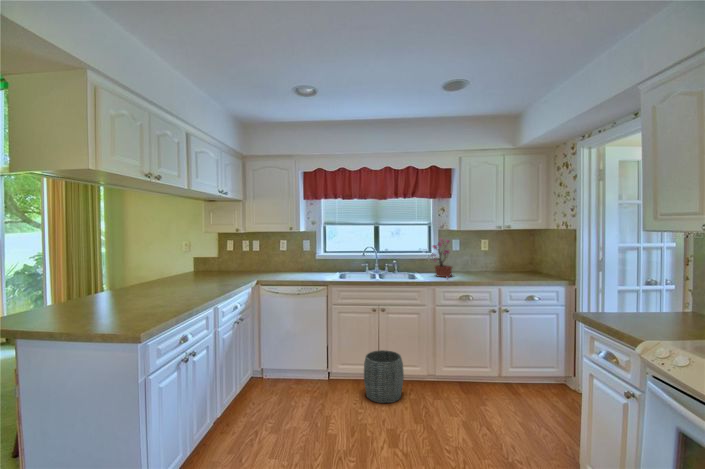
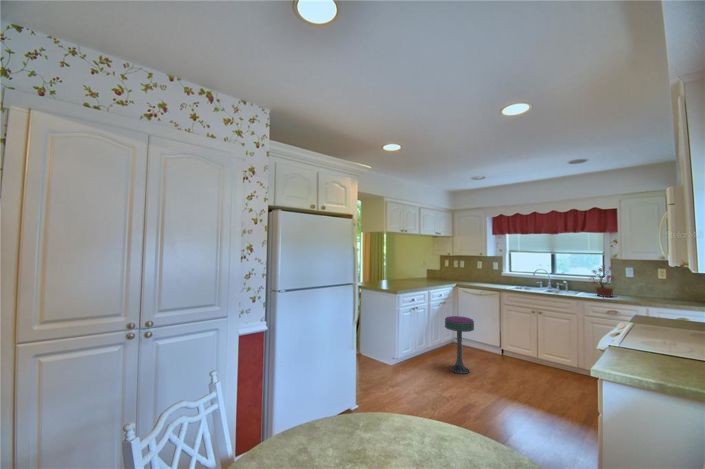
bar stool: none [271,338,319,440] -> present [445,316,474,374]
woven basket: present [364,350,404,403] -> none [517,341,550,379]

